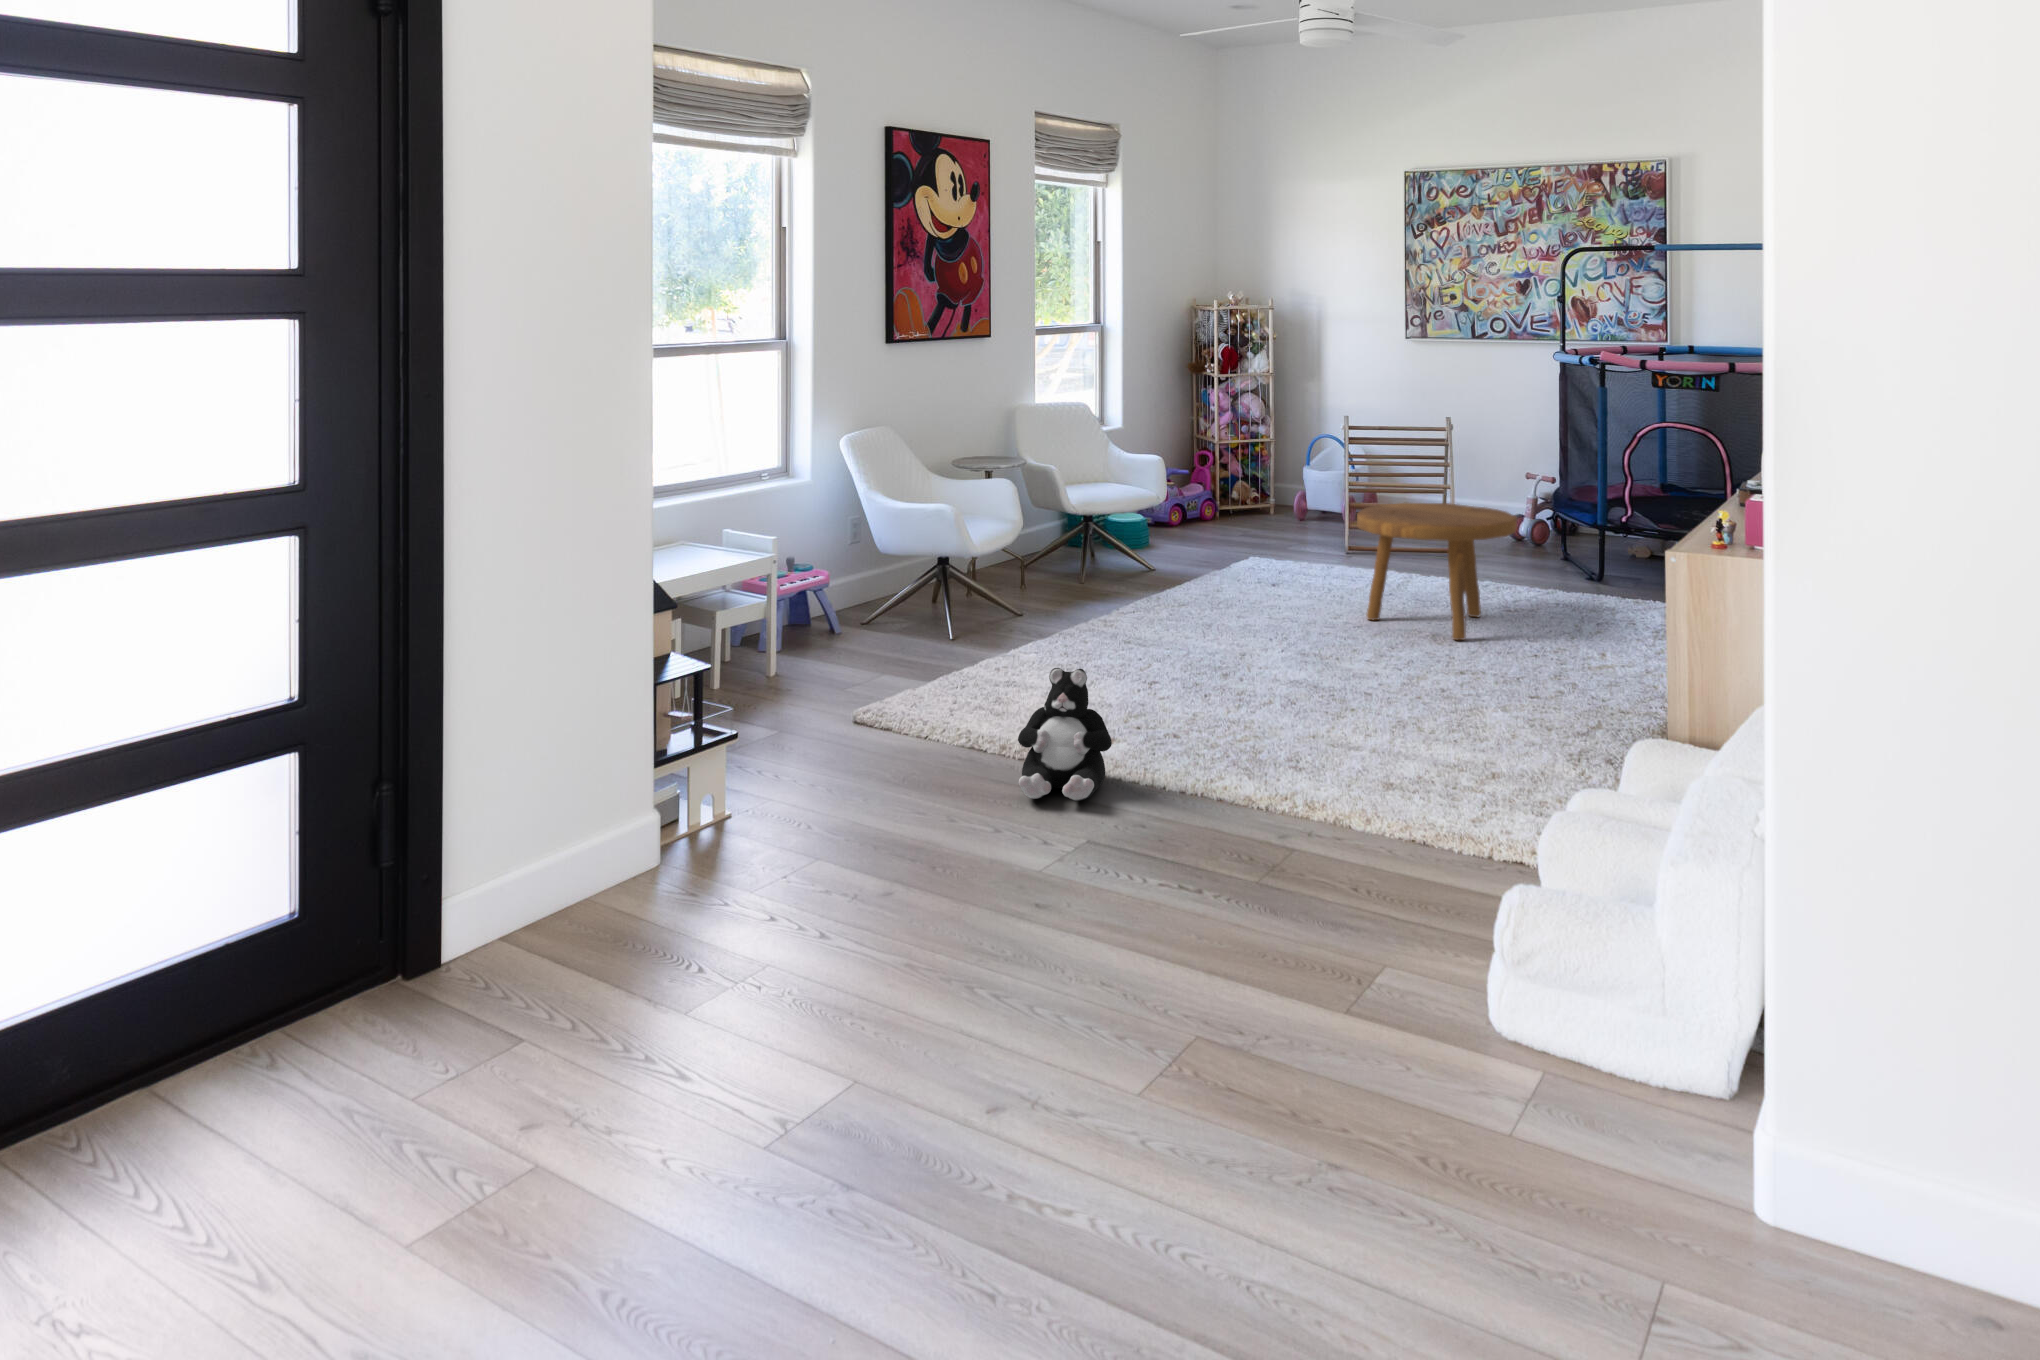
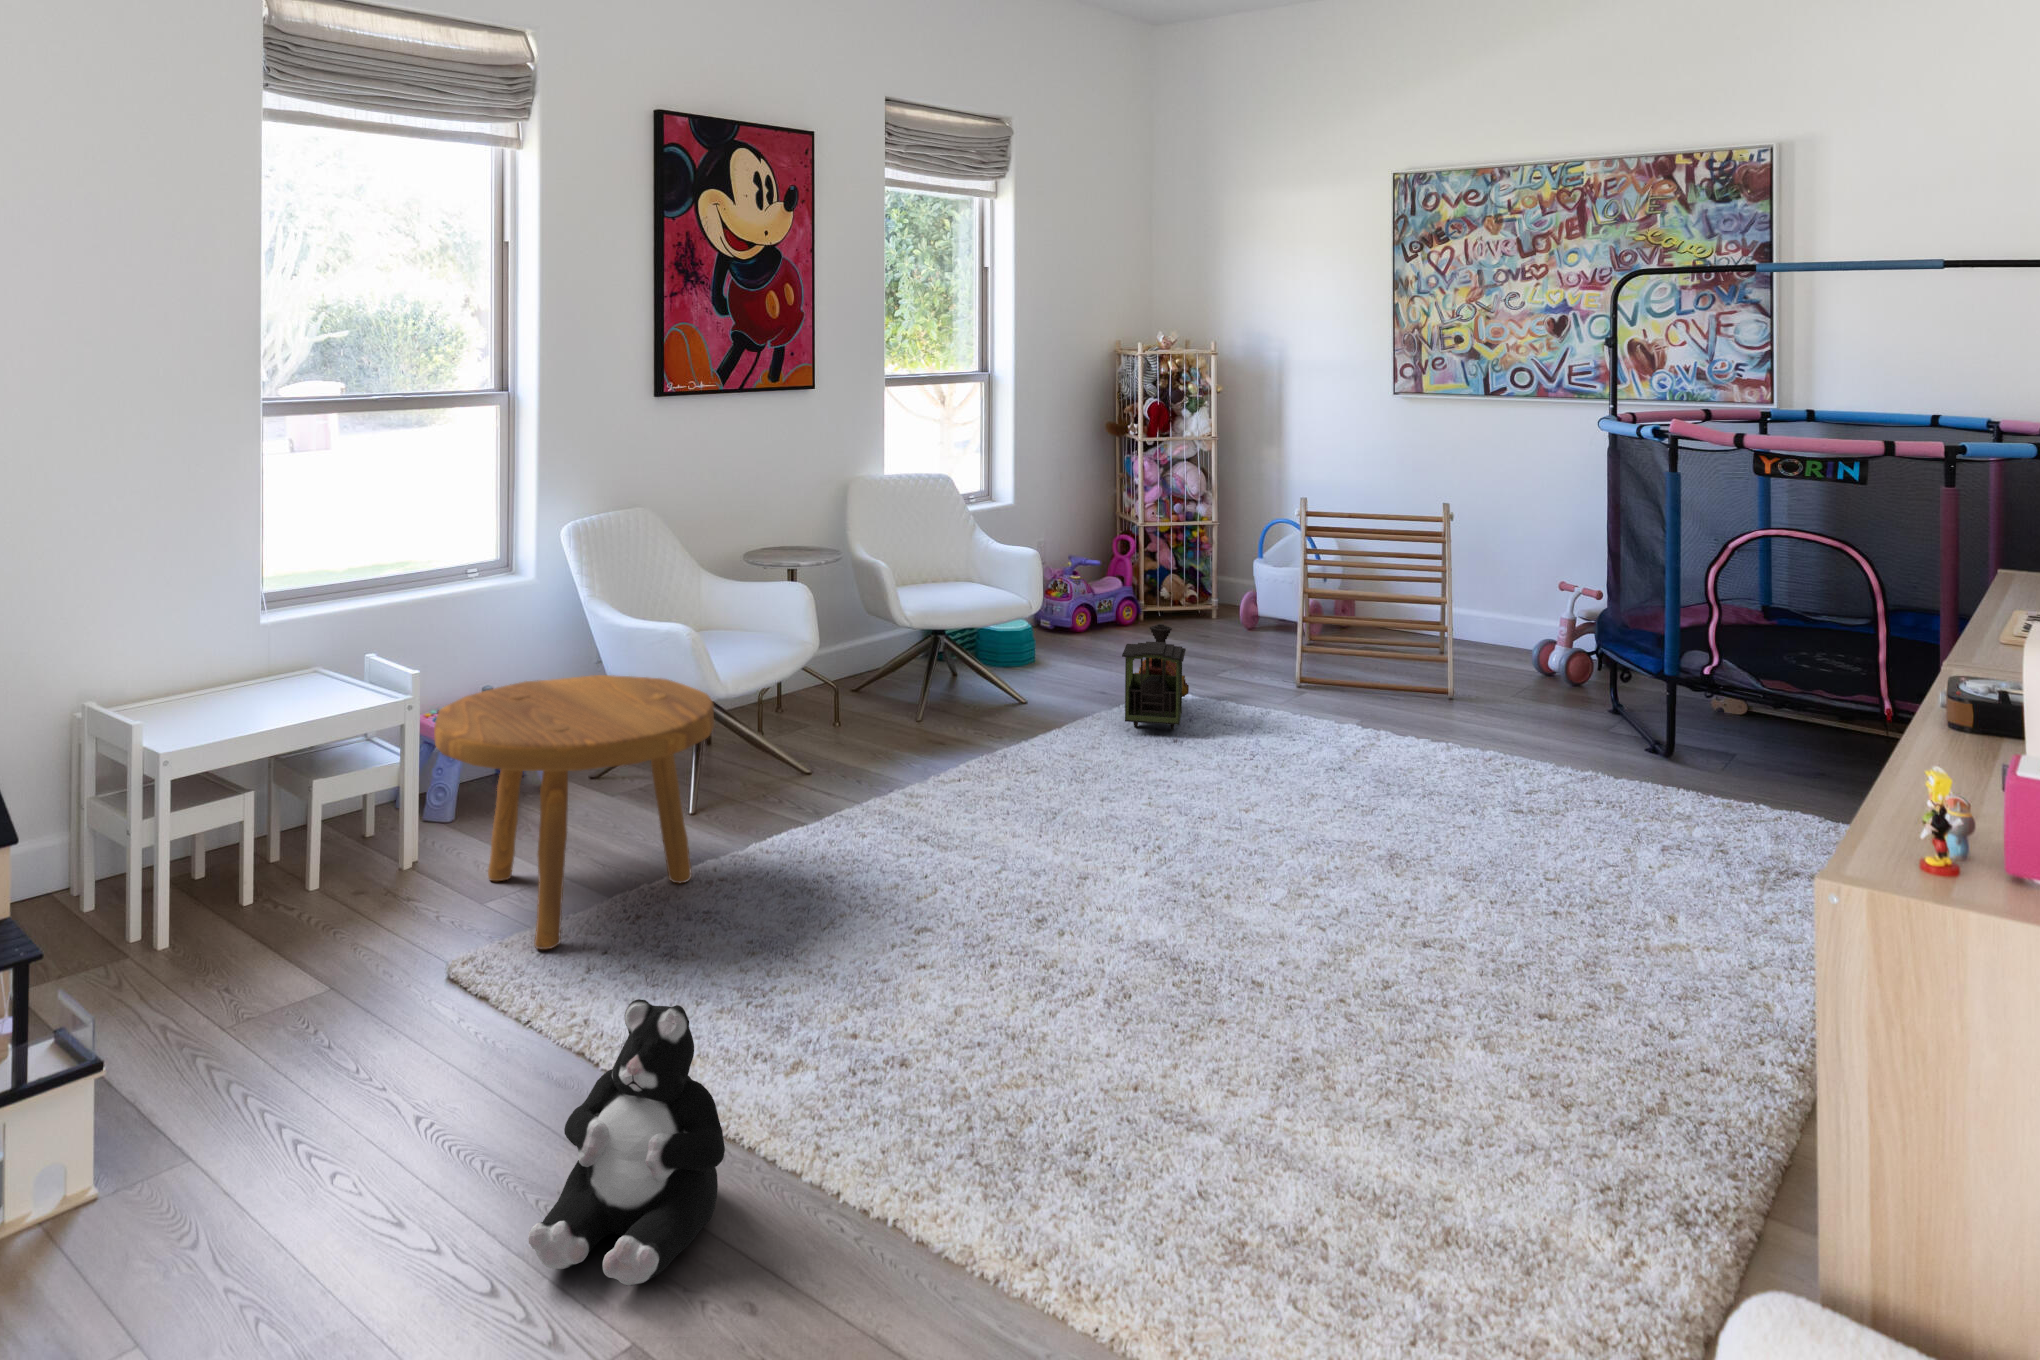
footstool: present [1357,503,1517,640] -> present [434,675,714,949]
toy train: none [1229,508,1273,579] -> present [1122,624,1189,730]

